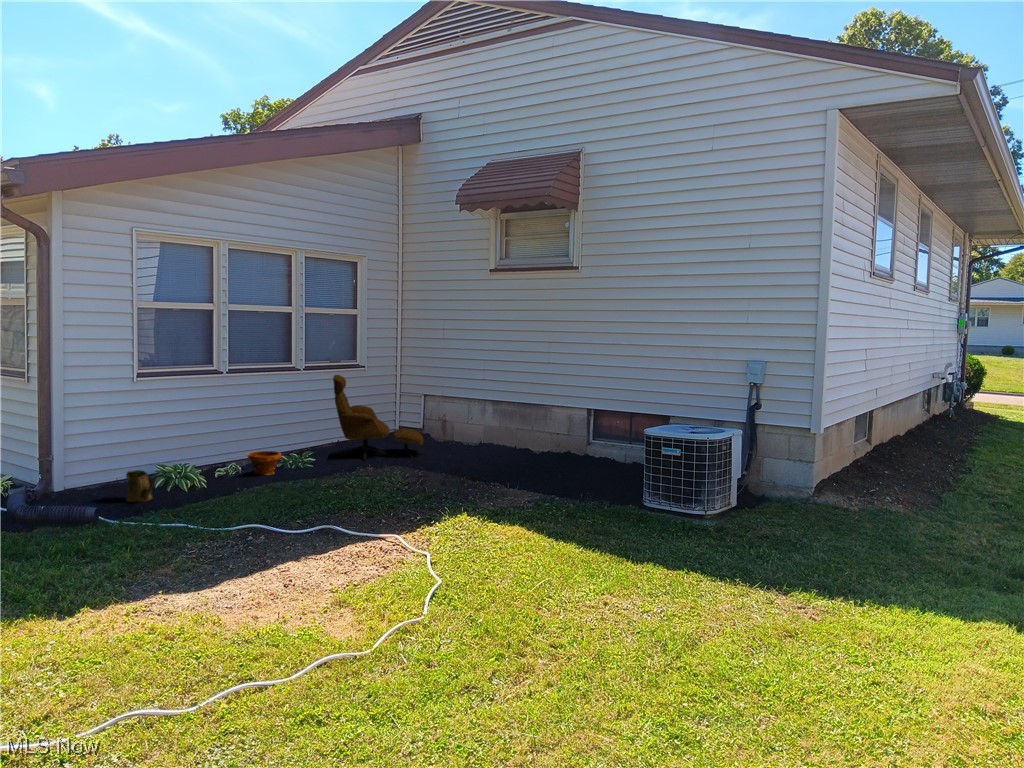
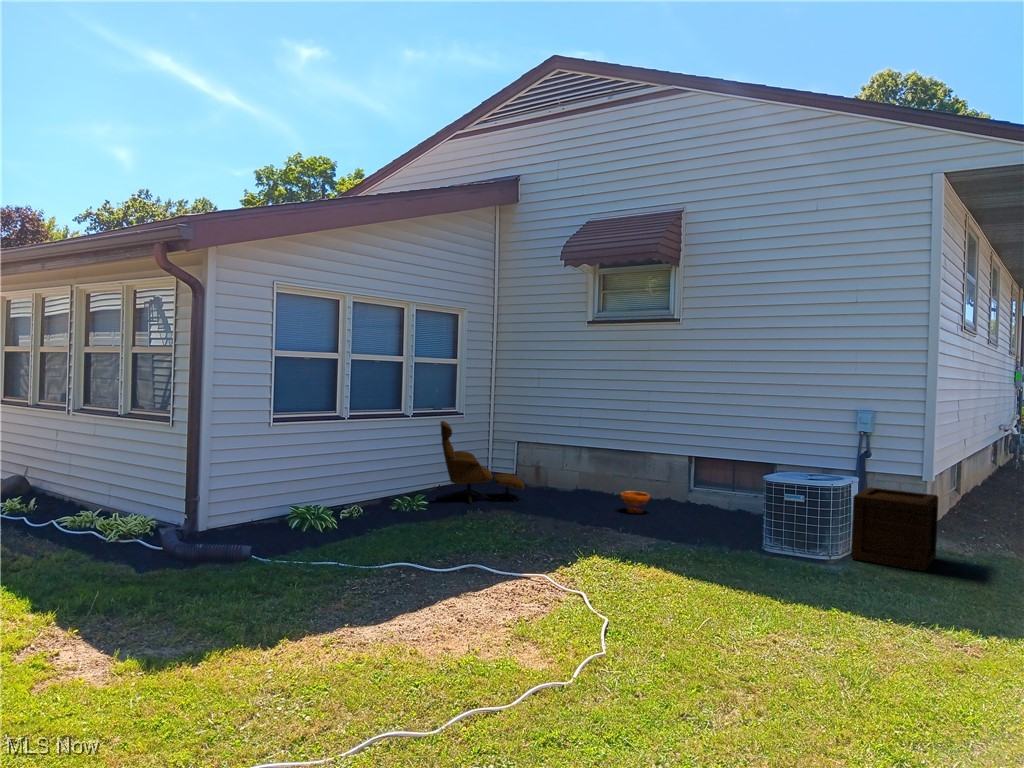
wooden crate: none [728,441,819,527] -> present [851,488,938,571]
planter: present [247,451,281,475] -> present [621,491,650,513]
watering can: present [126,470,159,502] -> none [265,510,301,540]

